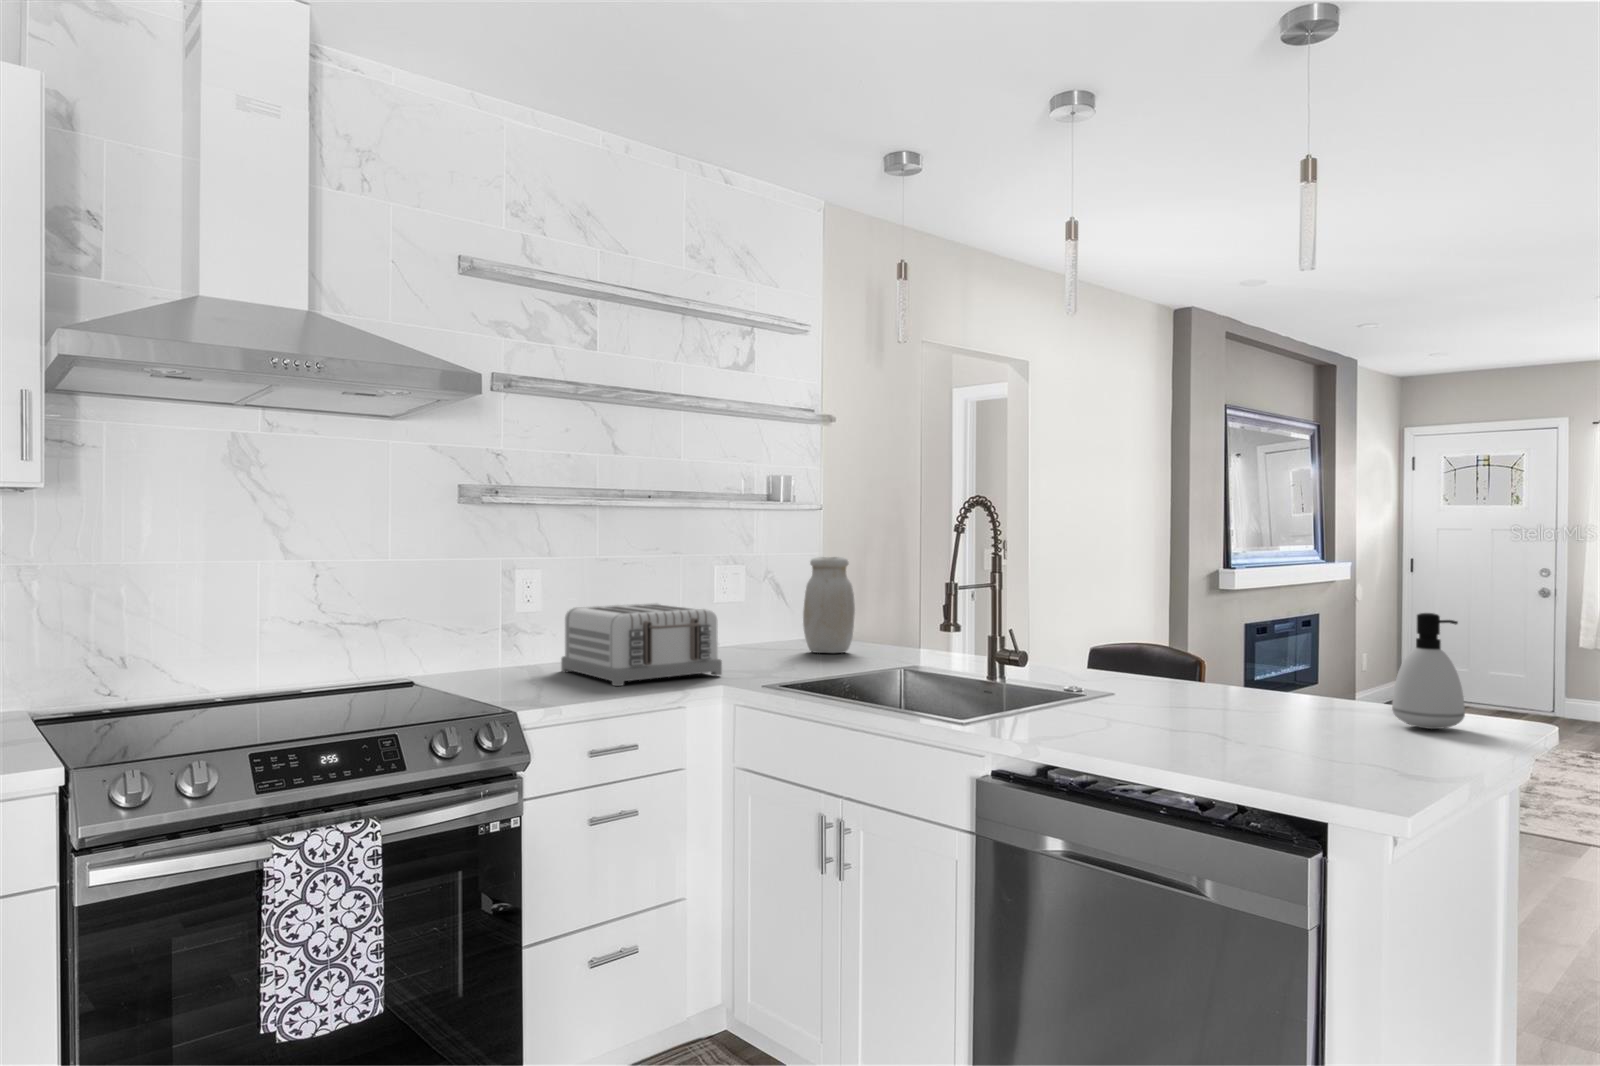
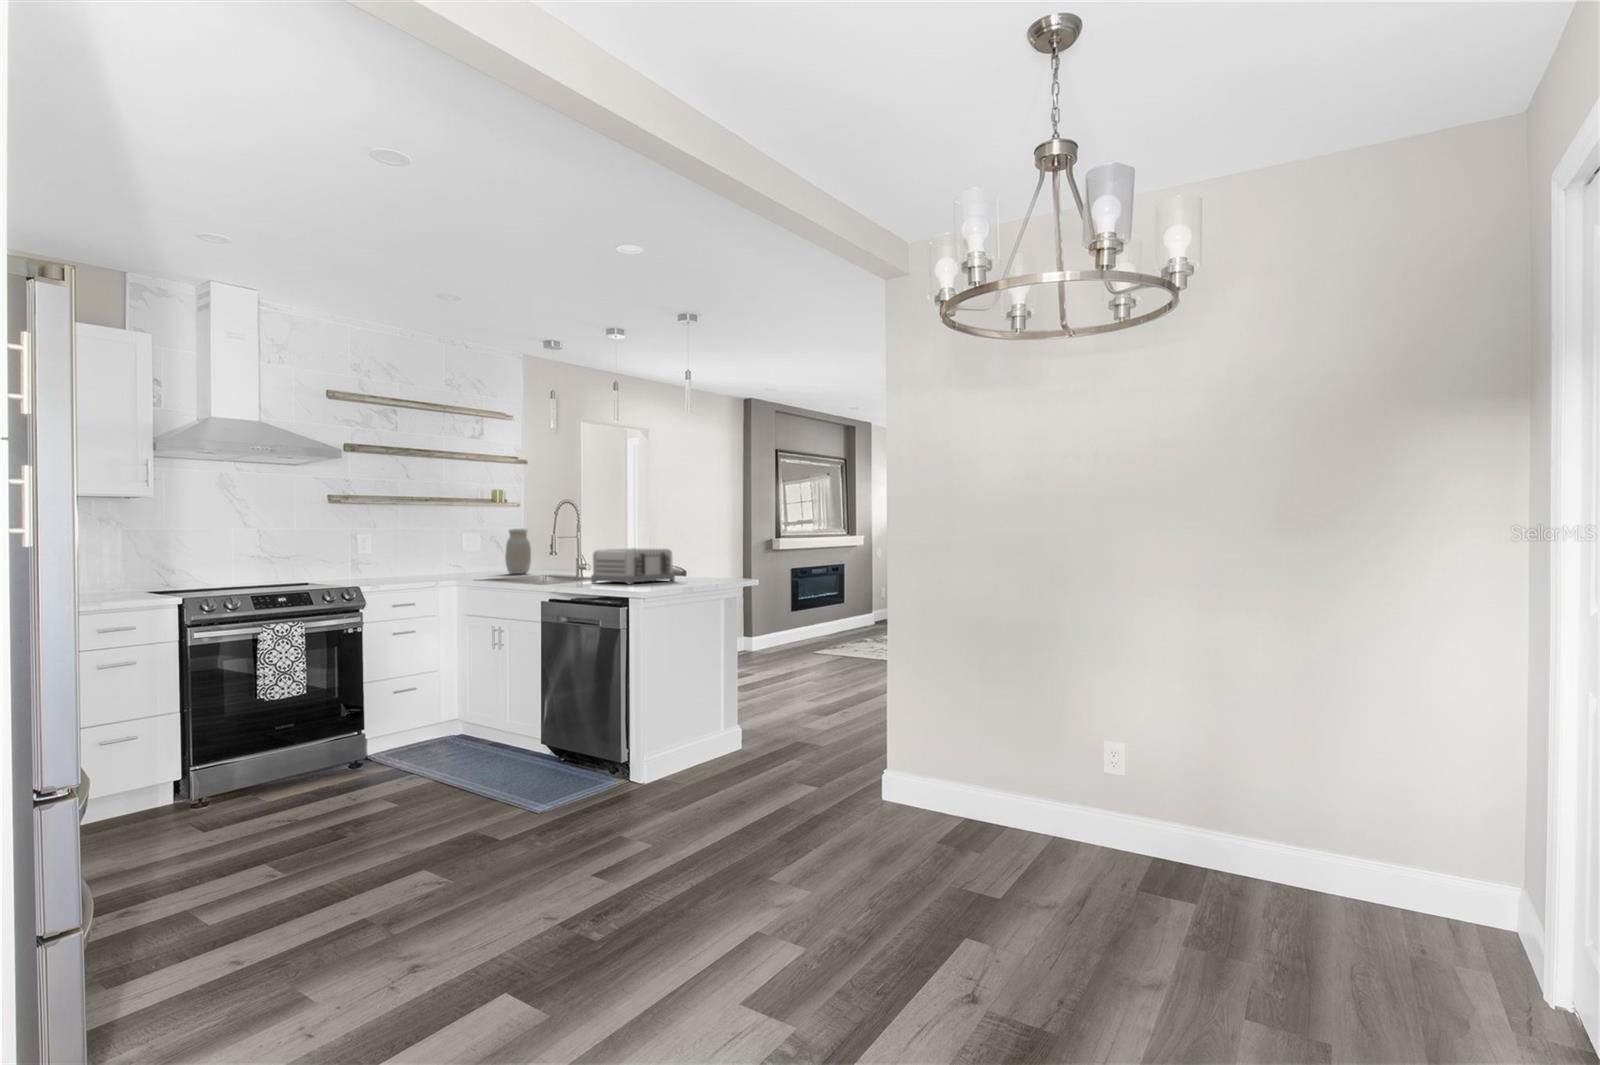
toaster: present [561,603,722,686] -> present [591,549,675,584]
soap dispenser: present [1392,613,1465,729] -> none [698,539,720,579]

